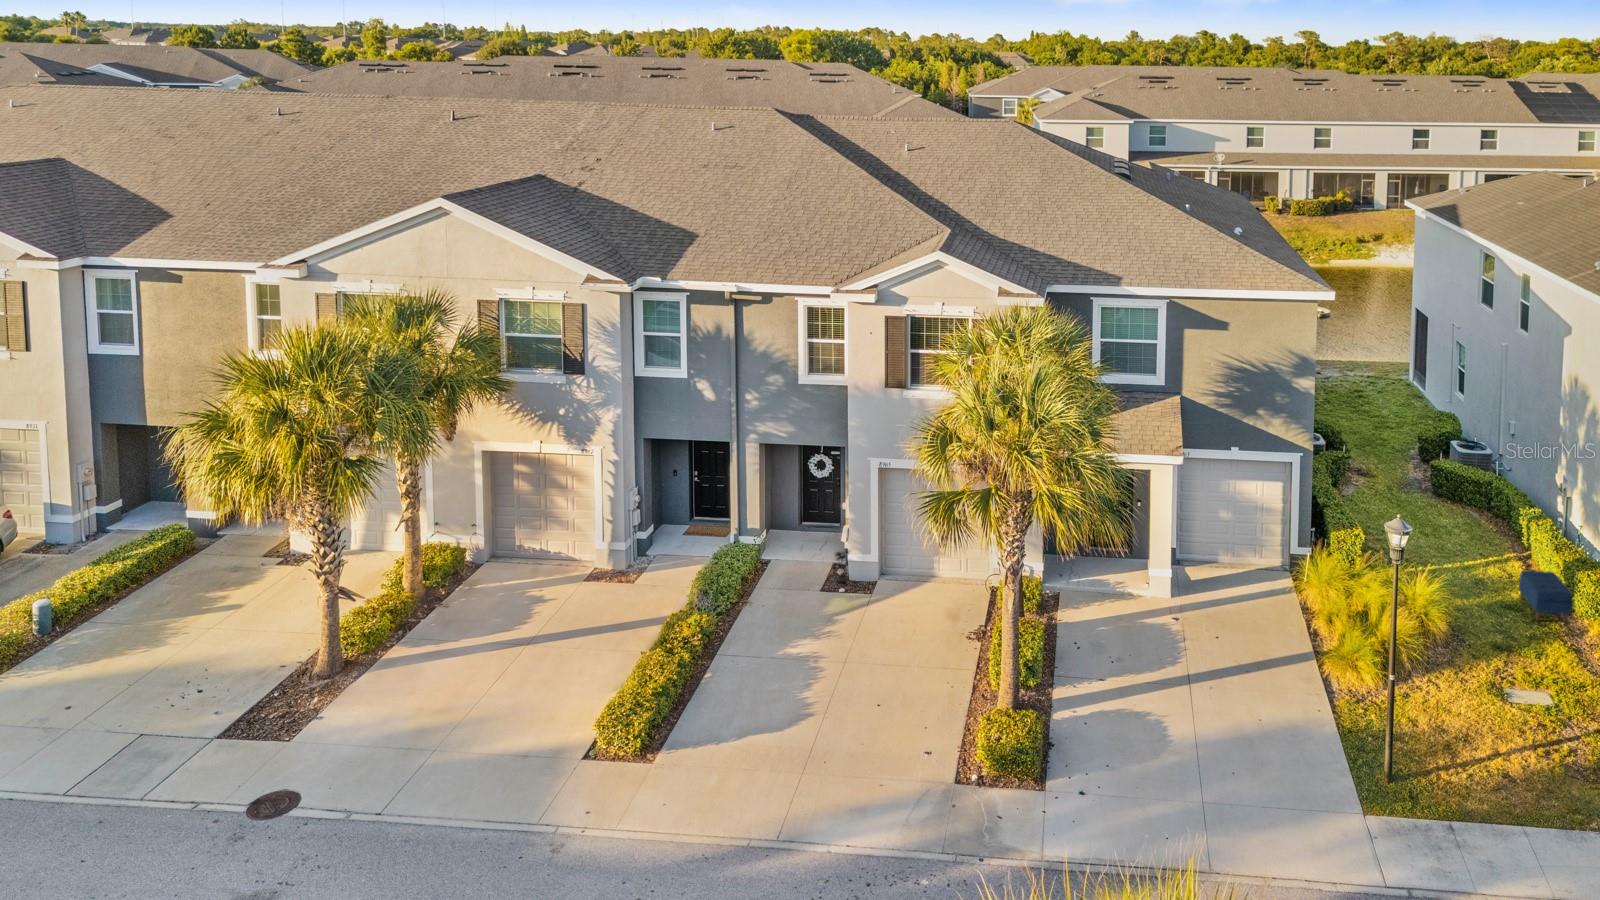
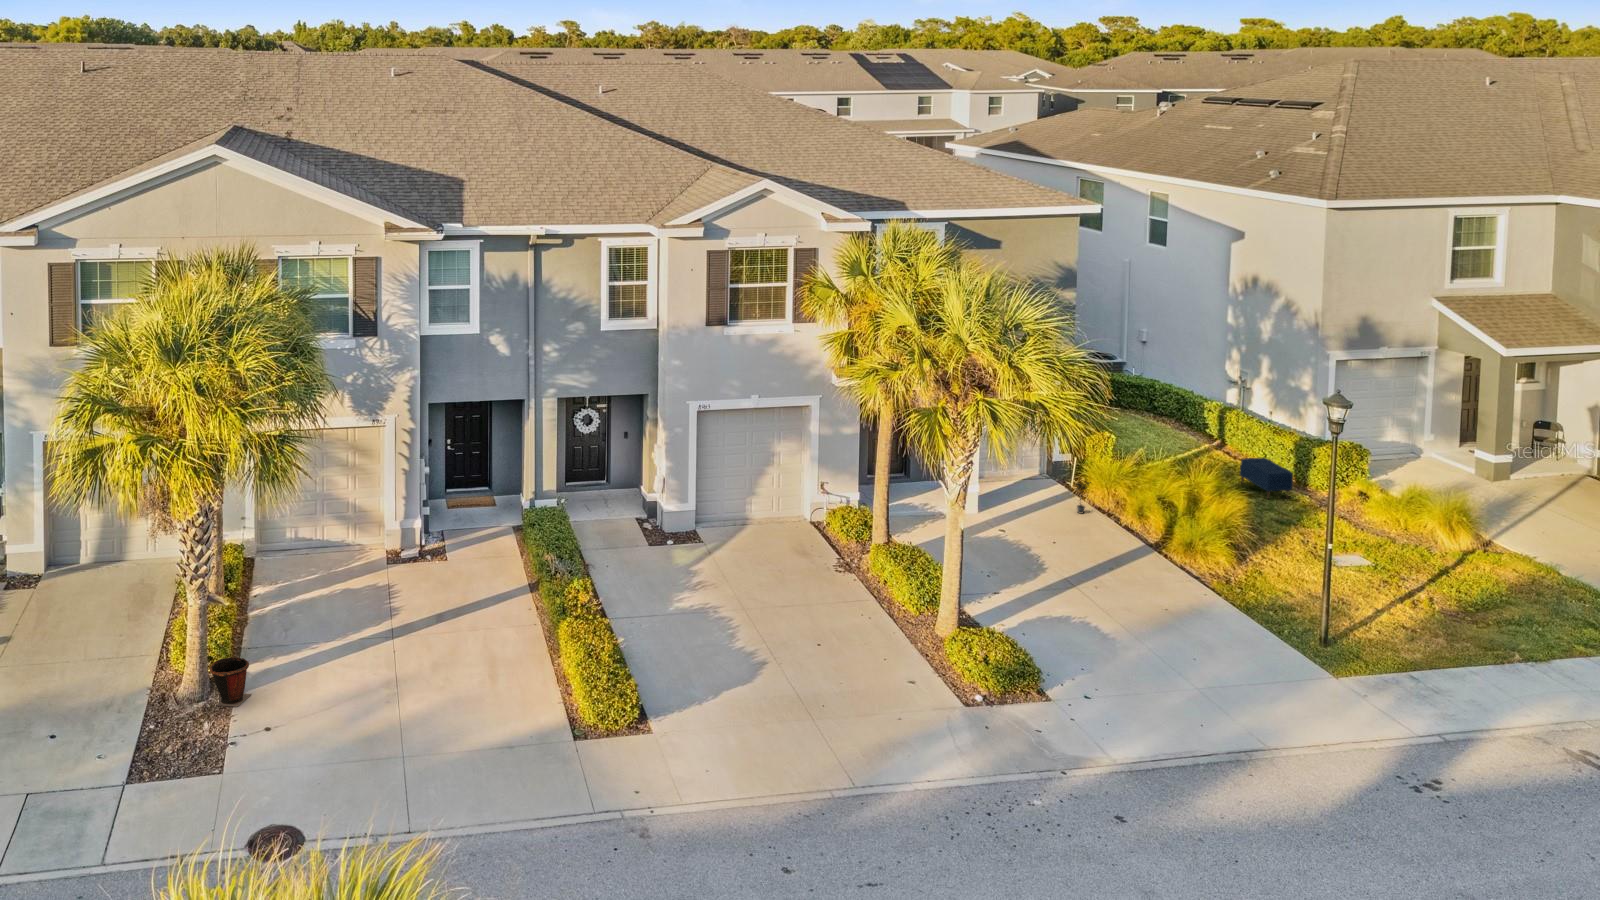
potted plant: present [835,550,849,583] -> present [1075,481,1091,513]
trash can: none [332,643,370,687] -> present [210,658,251,707]

